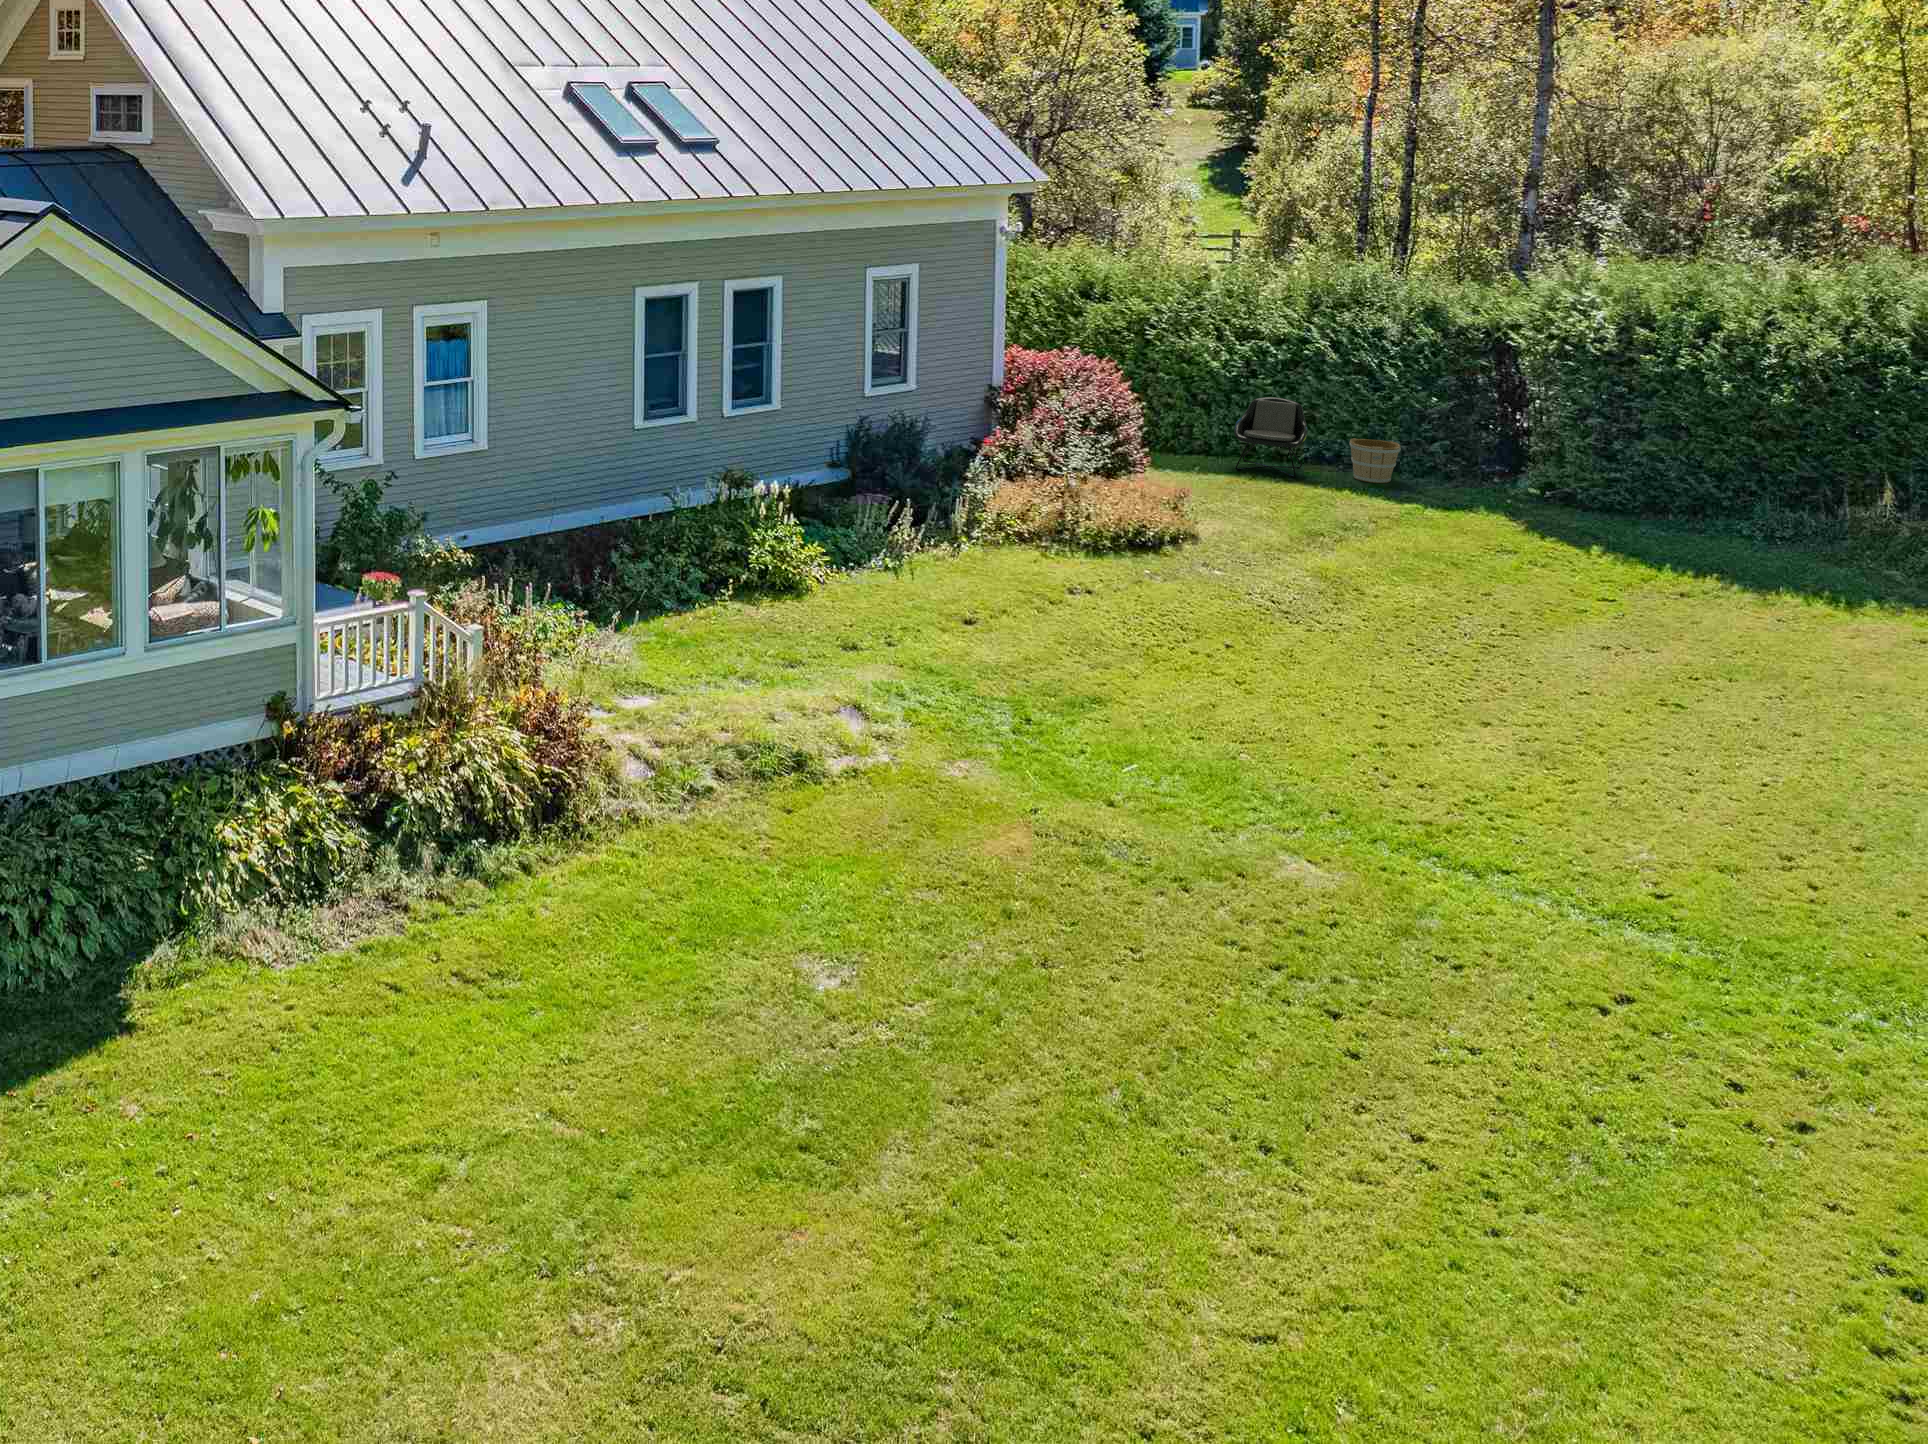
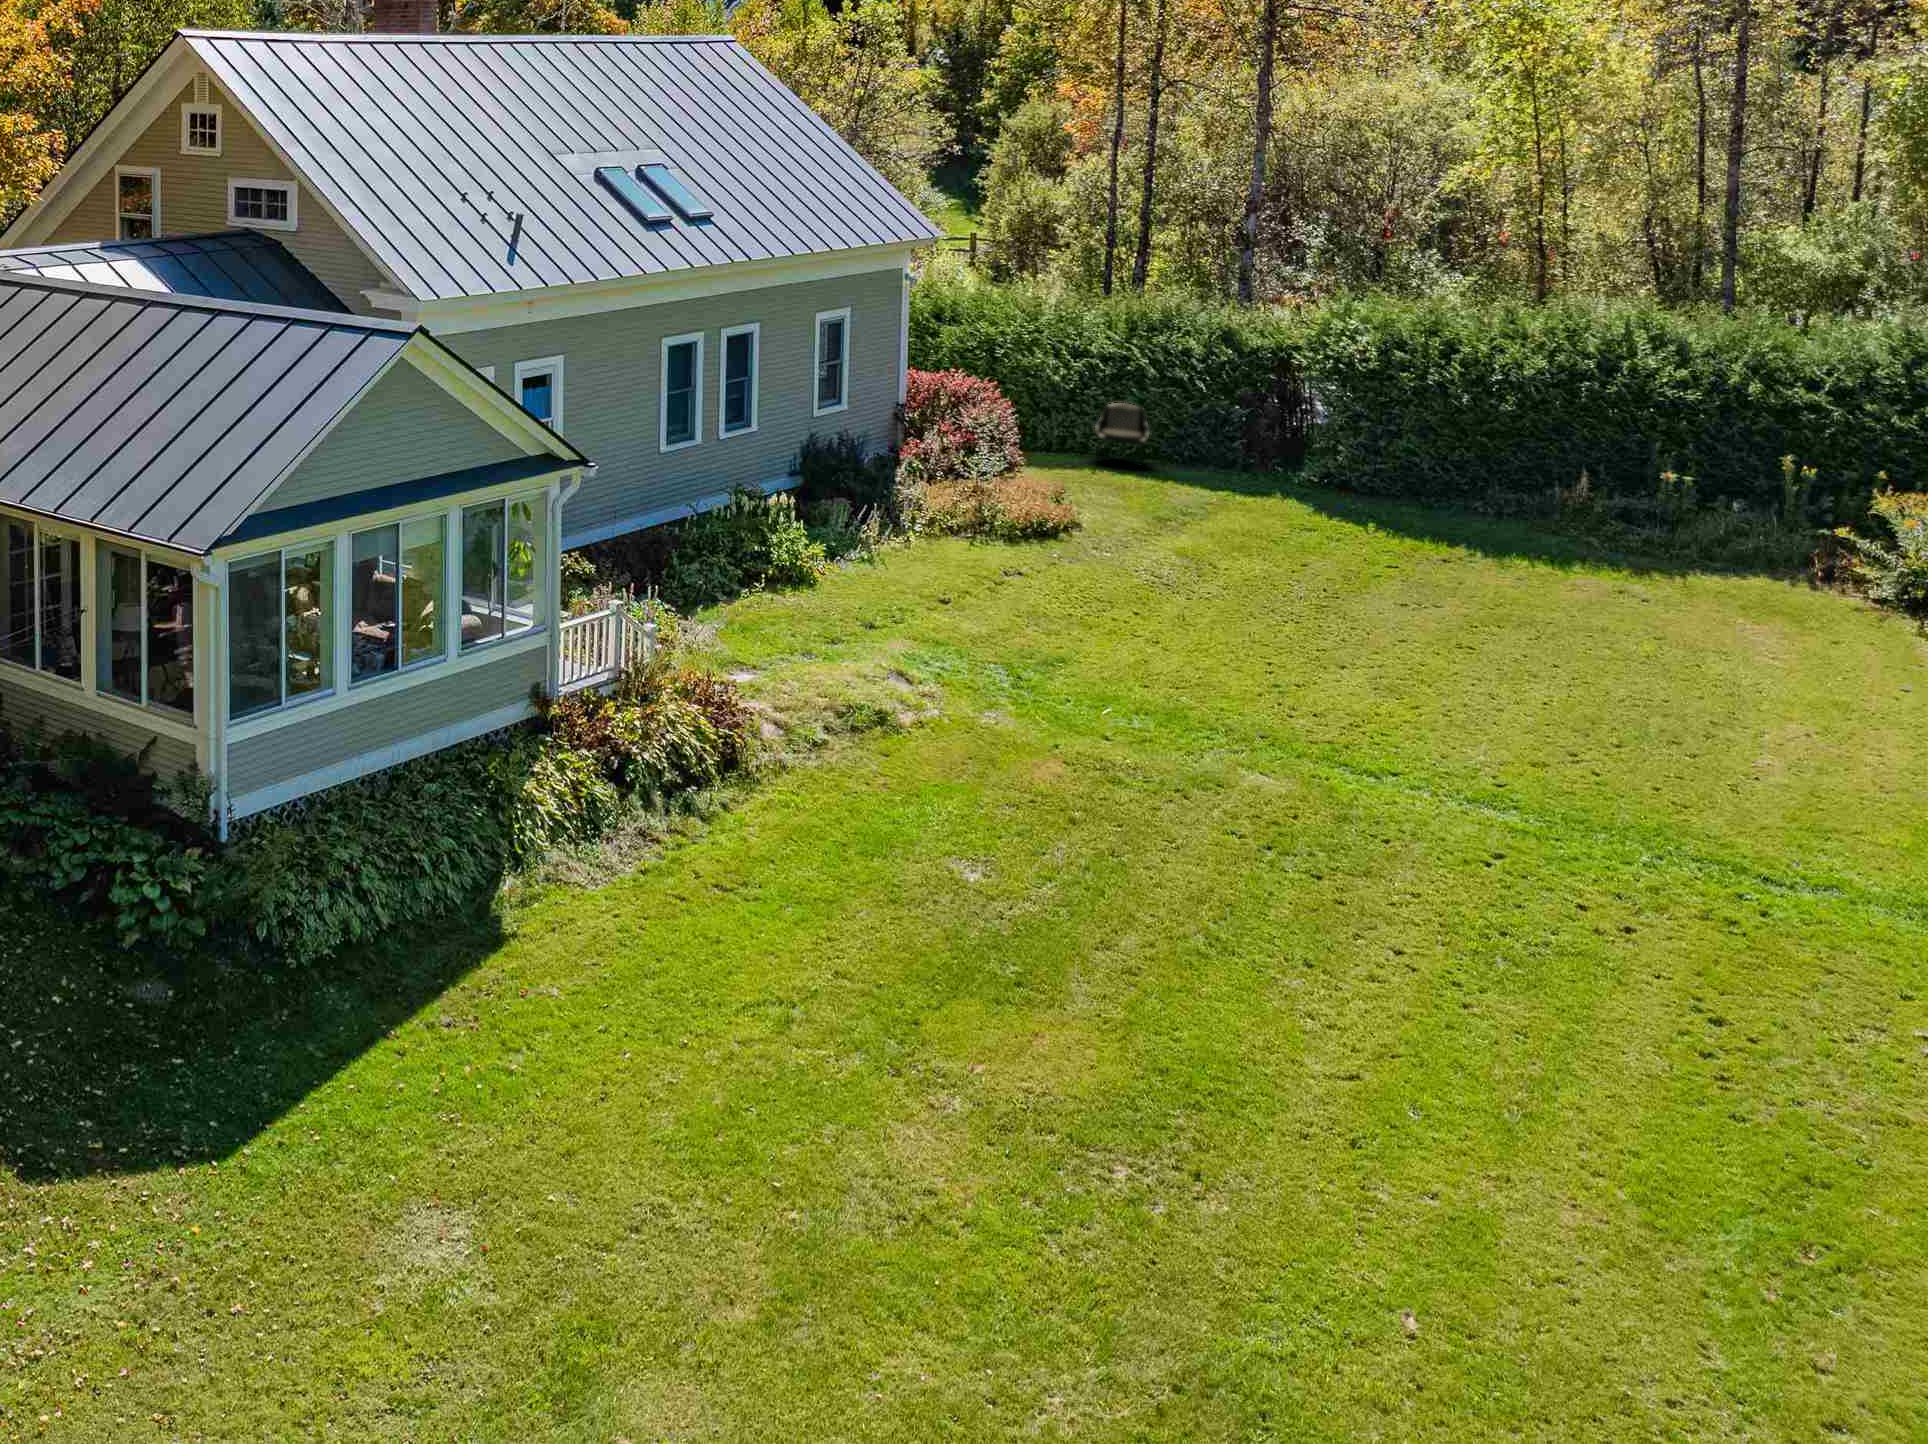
wooden bucket: present [1349,438,1401,483] -> none [1181,434,1220,469]

